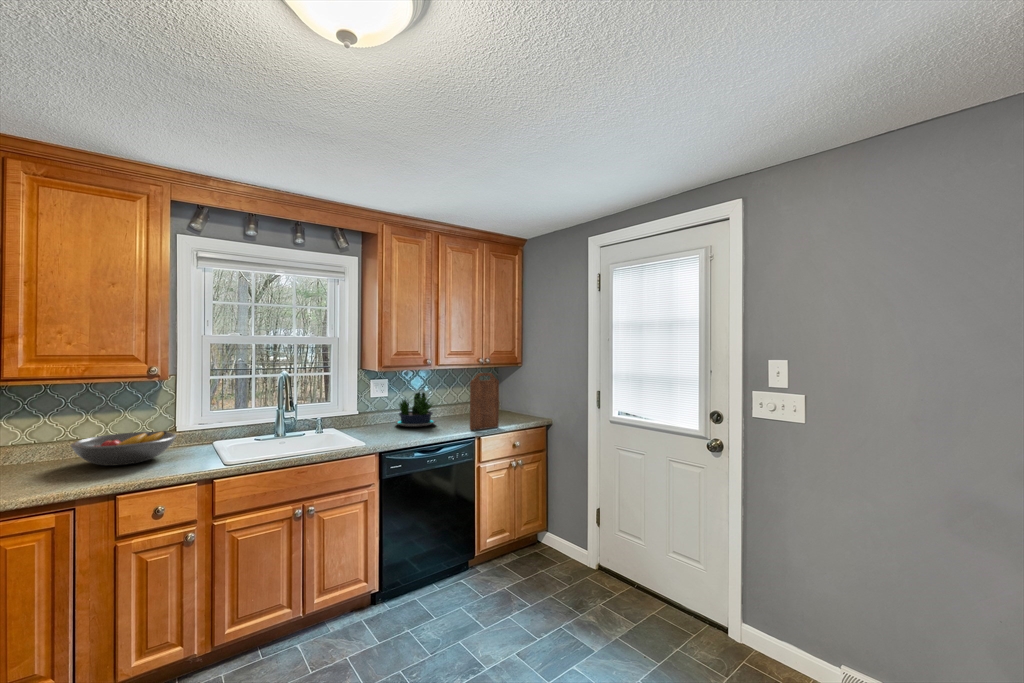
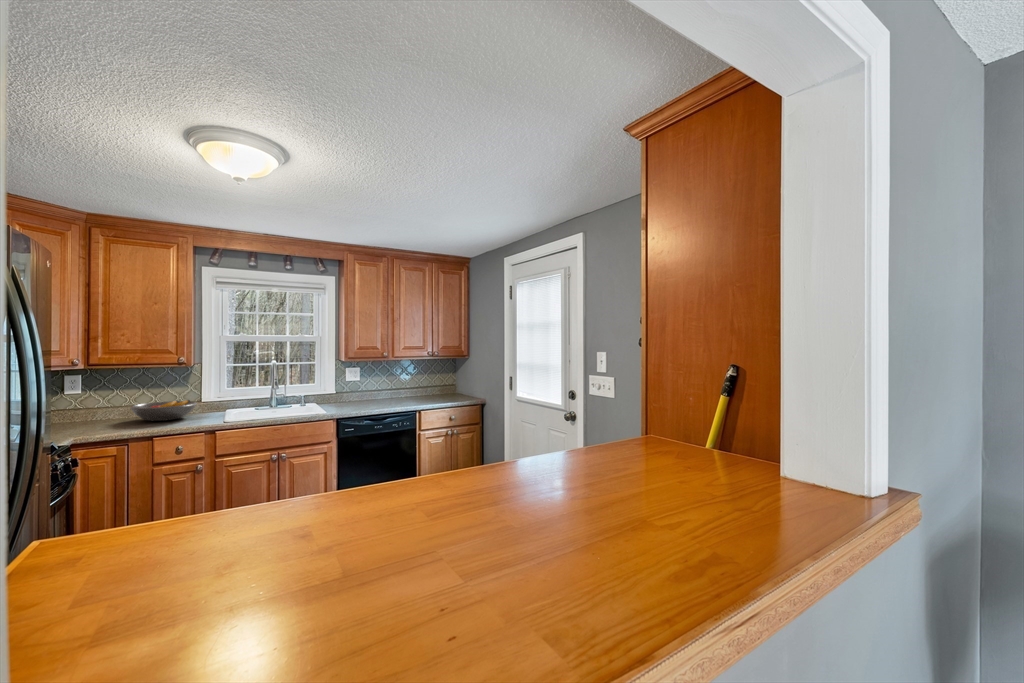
cutting board: present [470,373,499,430] -> none [413,363,438,406]
potted plant: present [395,392,436,427] -> none [360,378,395,403]

